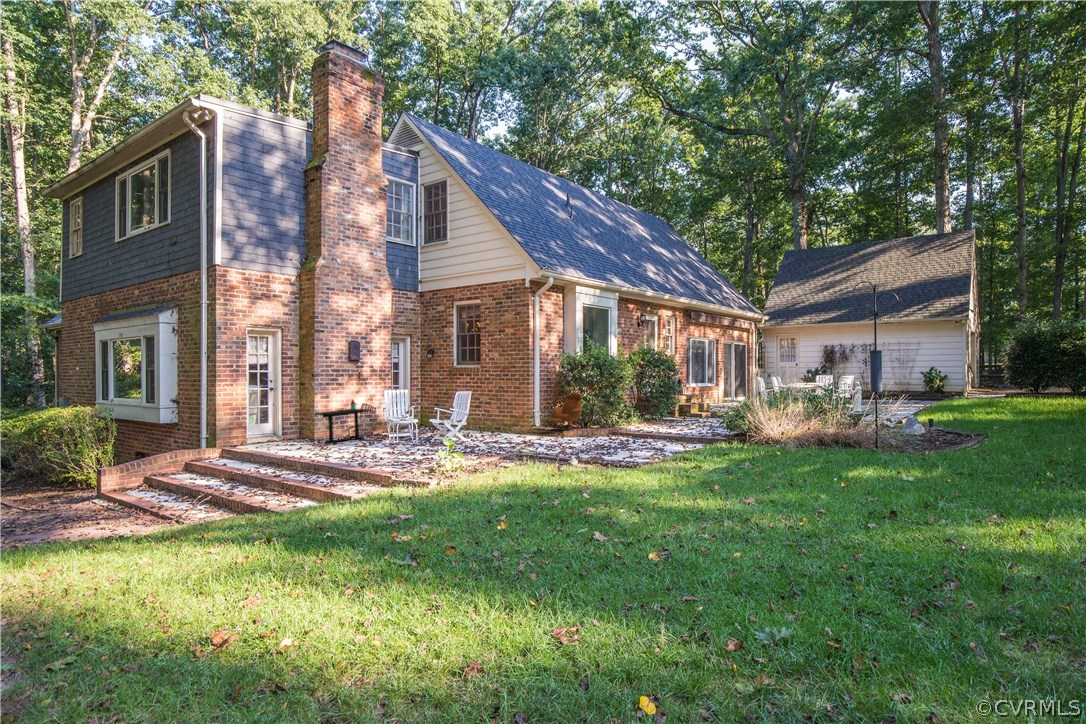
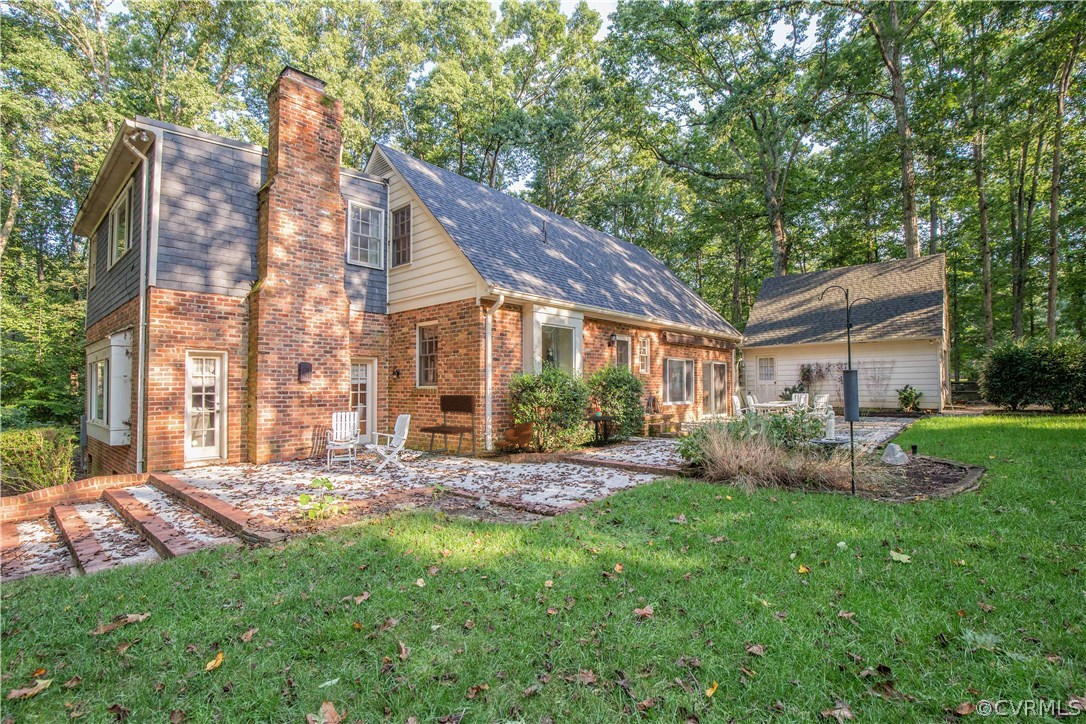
bench: none [470,373,527,434] -> present [420,395,476,458]
side table: present [315,400,371,444] -> present [582,408,620,447]

